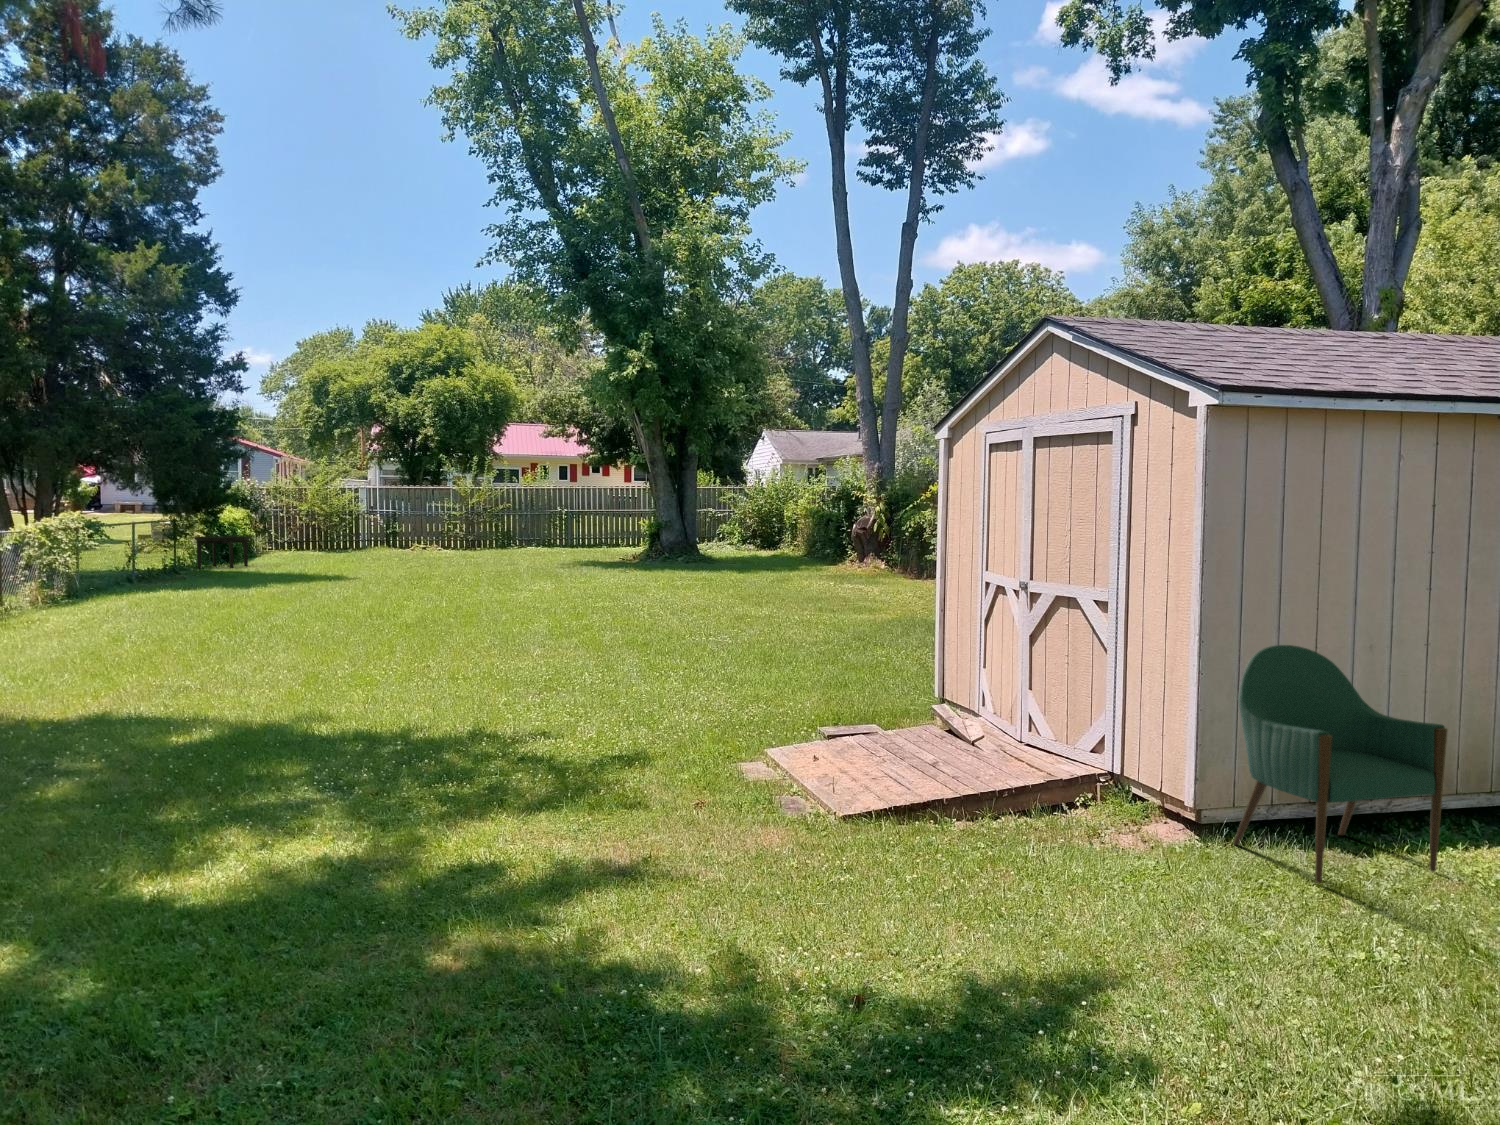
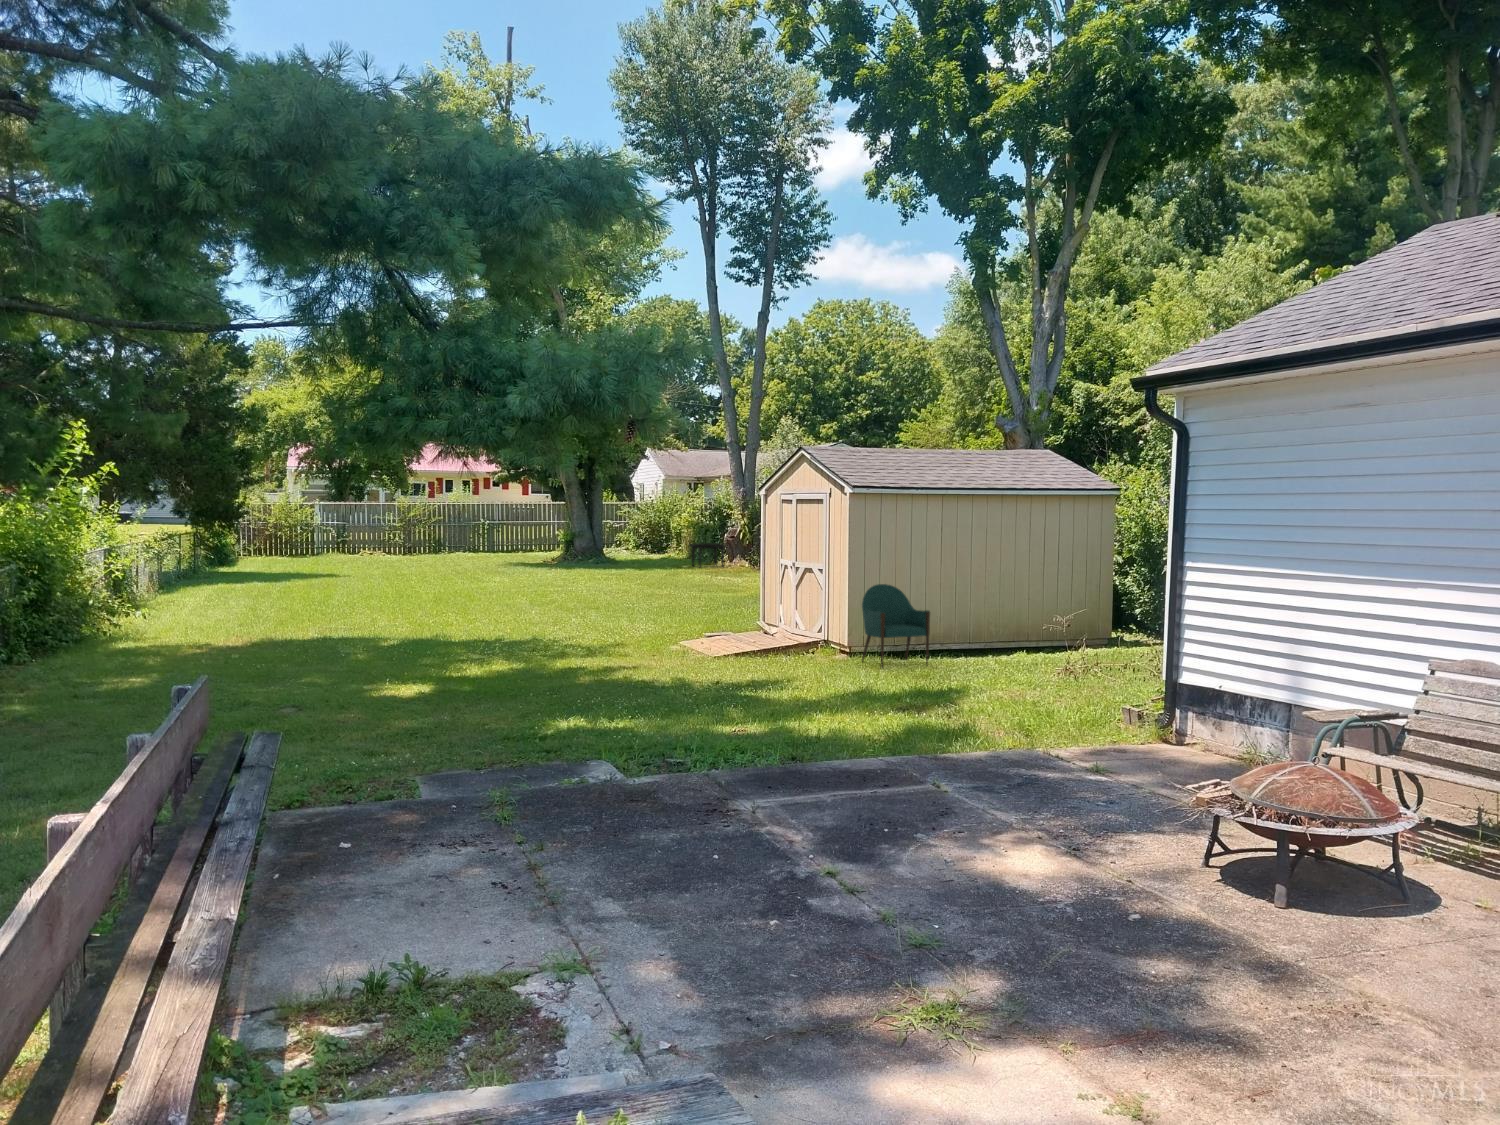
round table: present [193,536,250,568] -> present [690,543,725,567]

